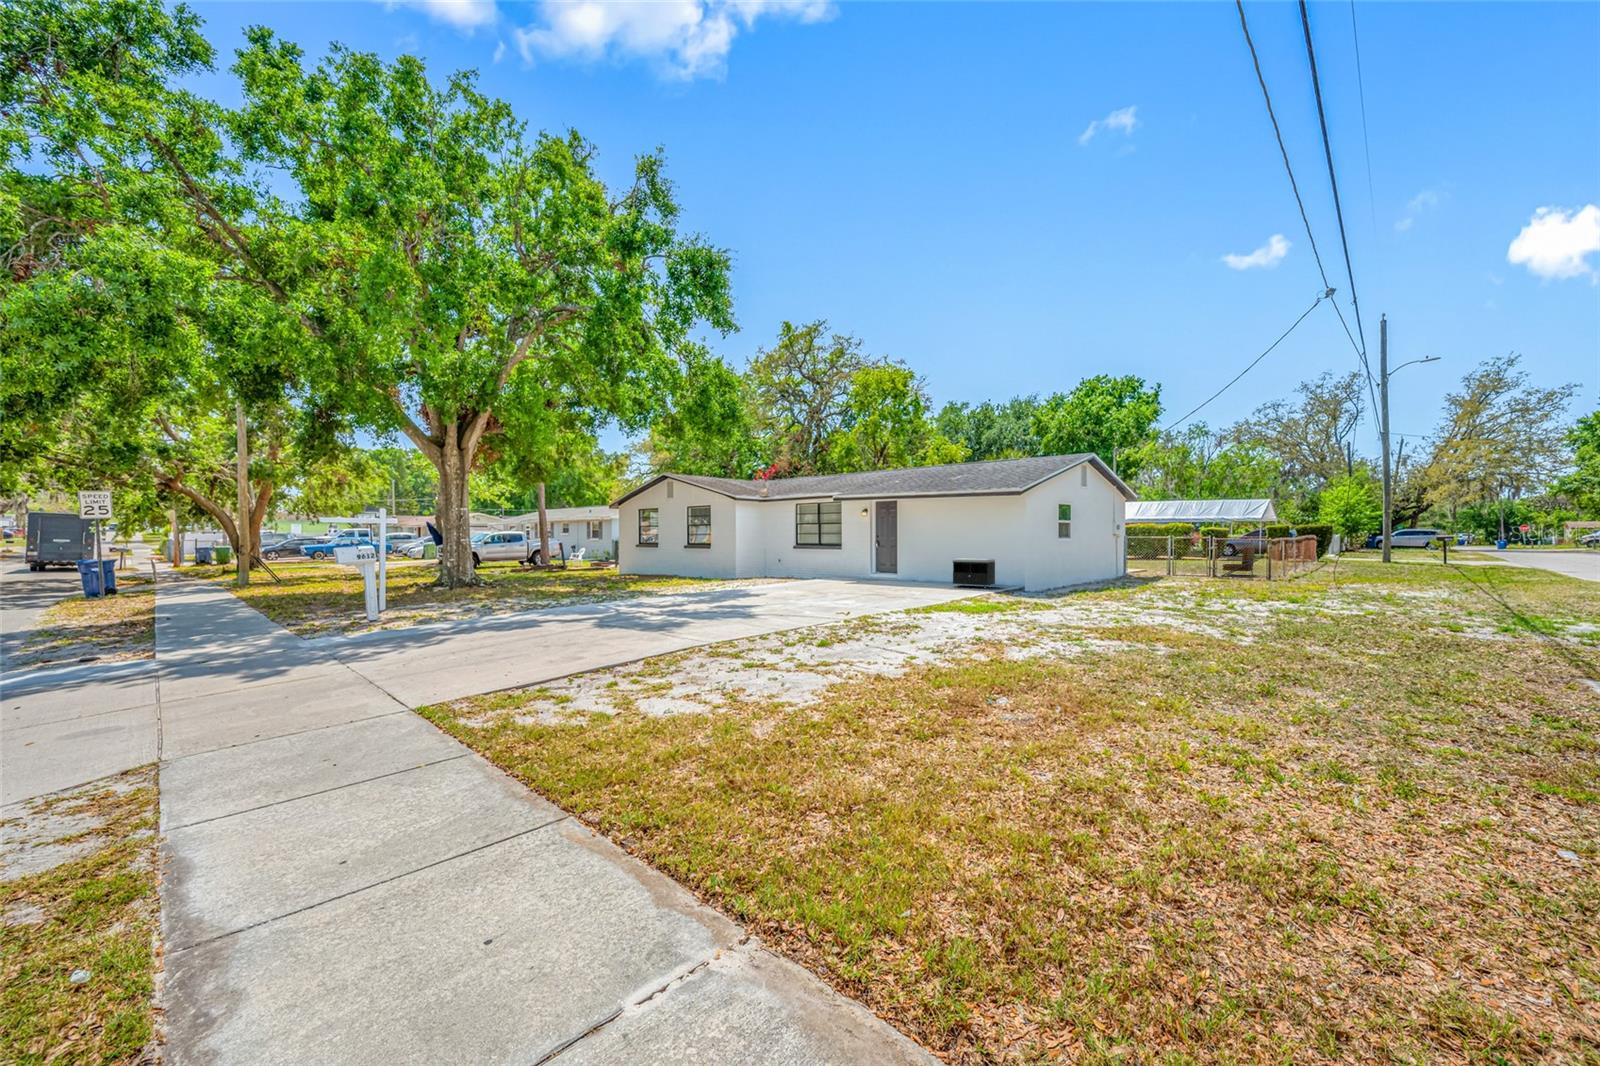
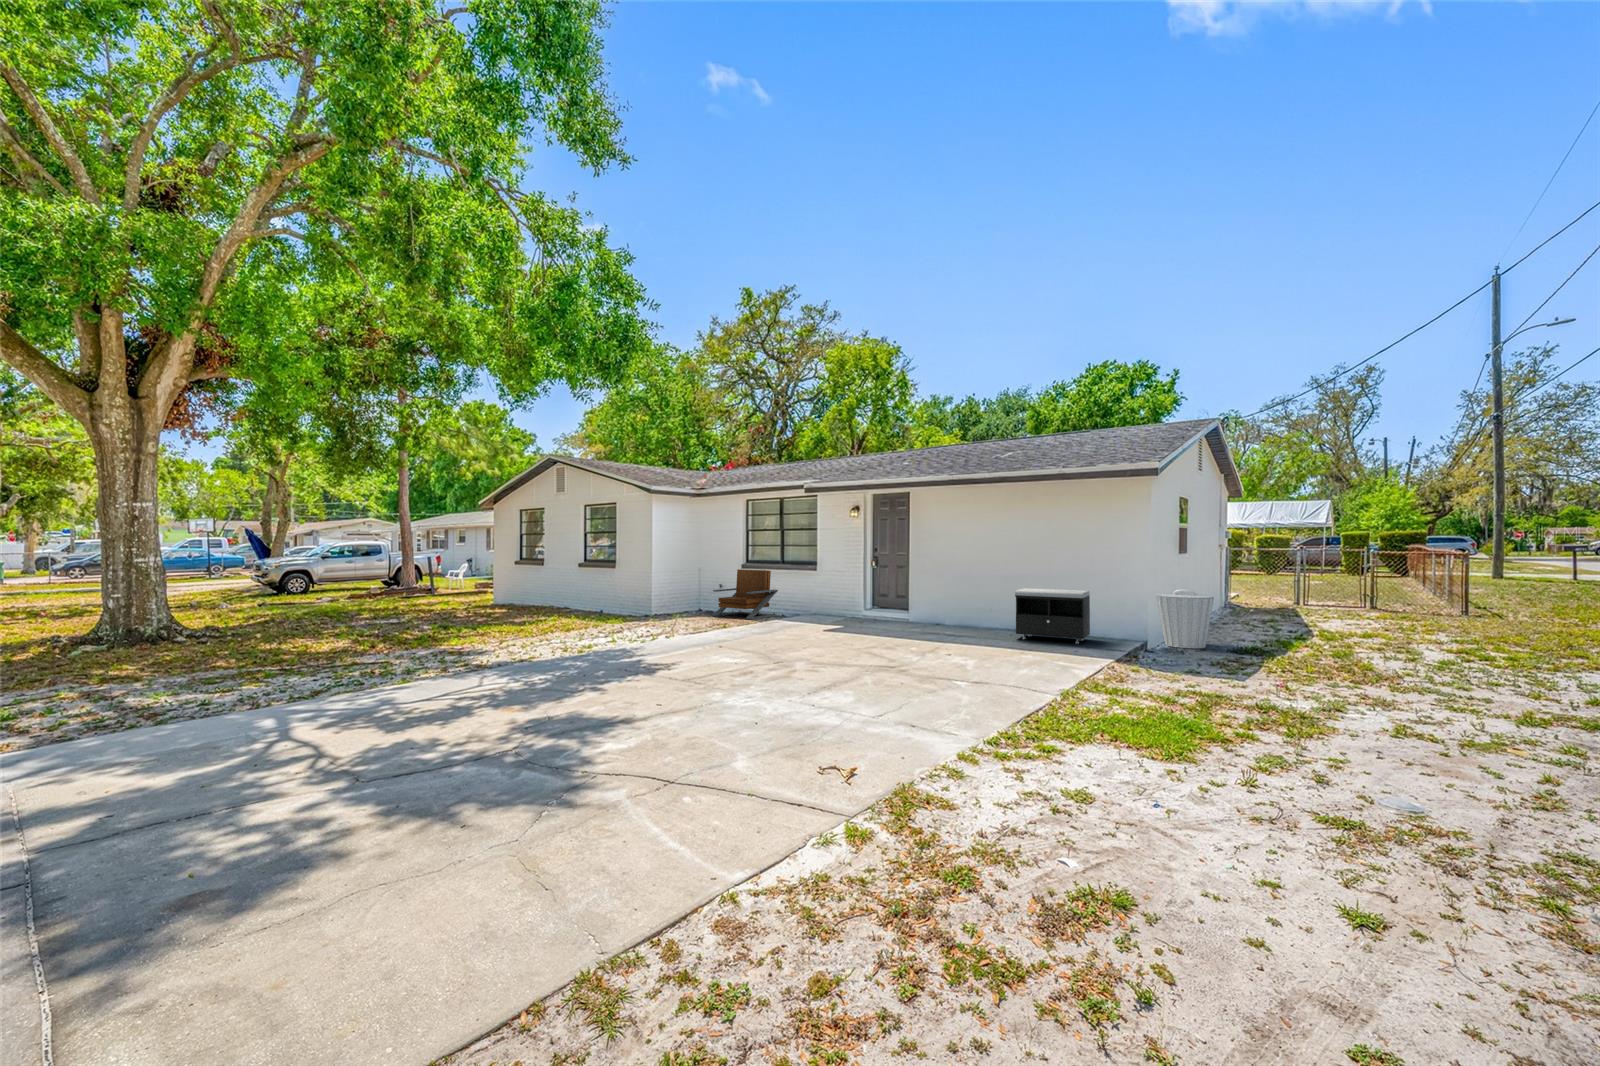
lounge chair: present [1221,547,1258,578] -> present [713,569,778,620]
trash can: none [1029,558,1058,590] -> present [1156,589,1214,648]

